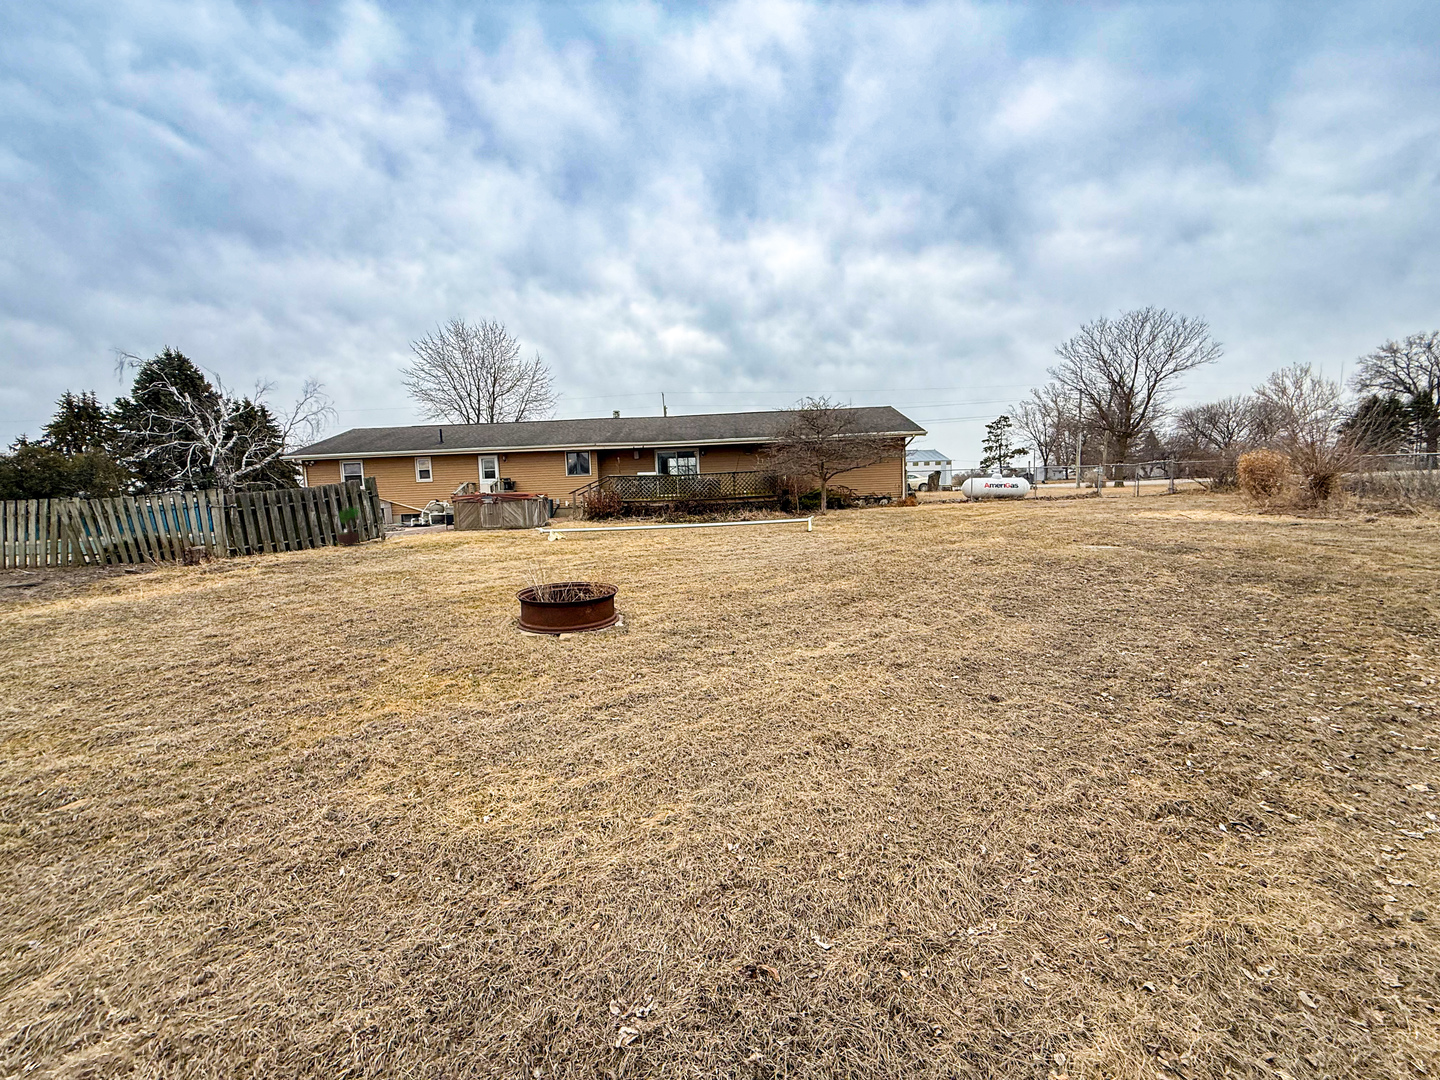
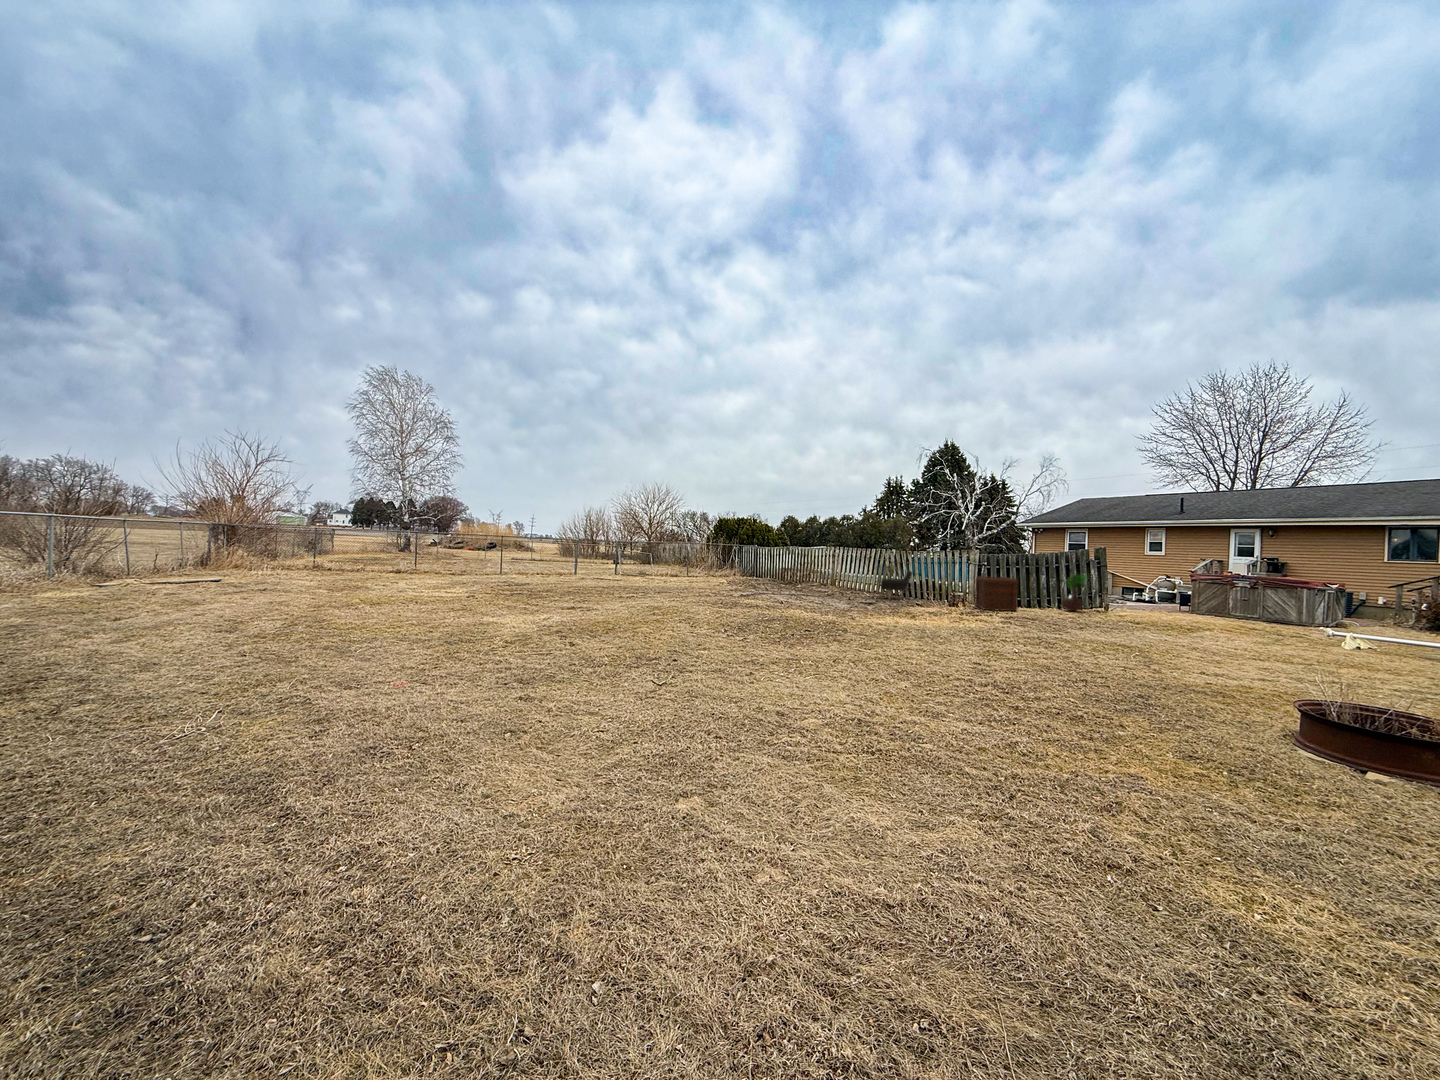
wooden crate: none [224,519,285,561] -> present [975,576,1018,611]
lounge chair: none [48,526,118,573] -> present [881,571,912,599]

